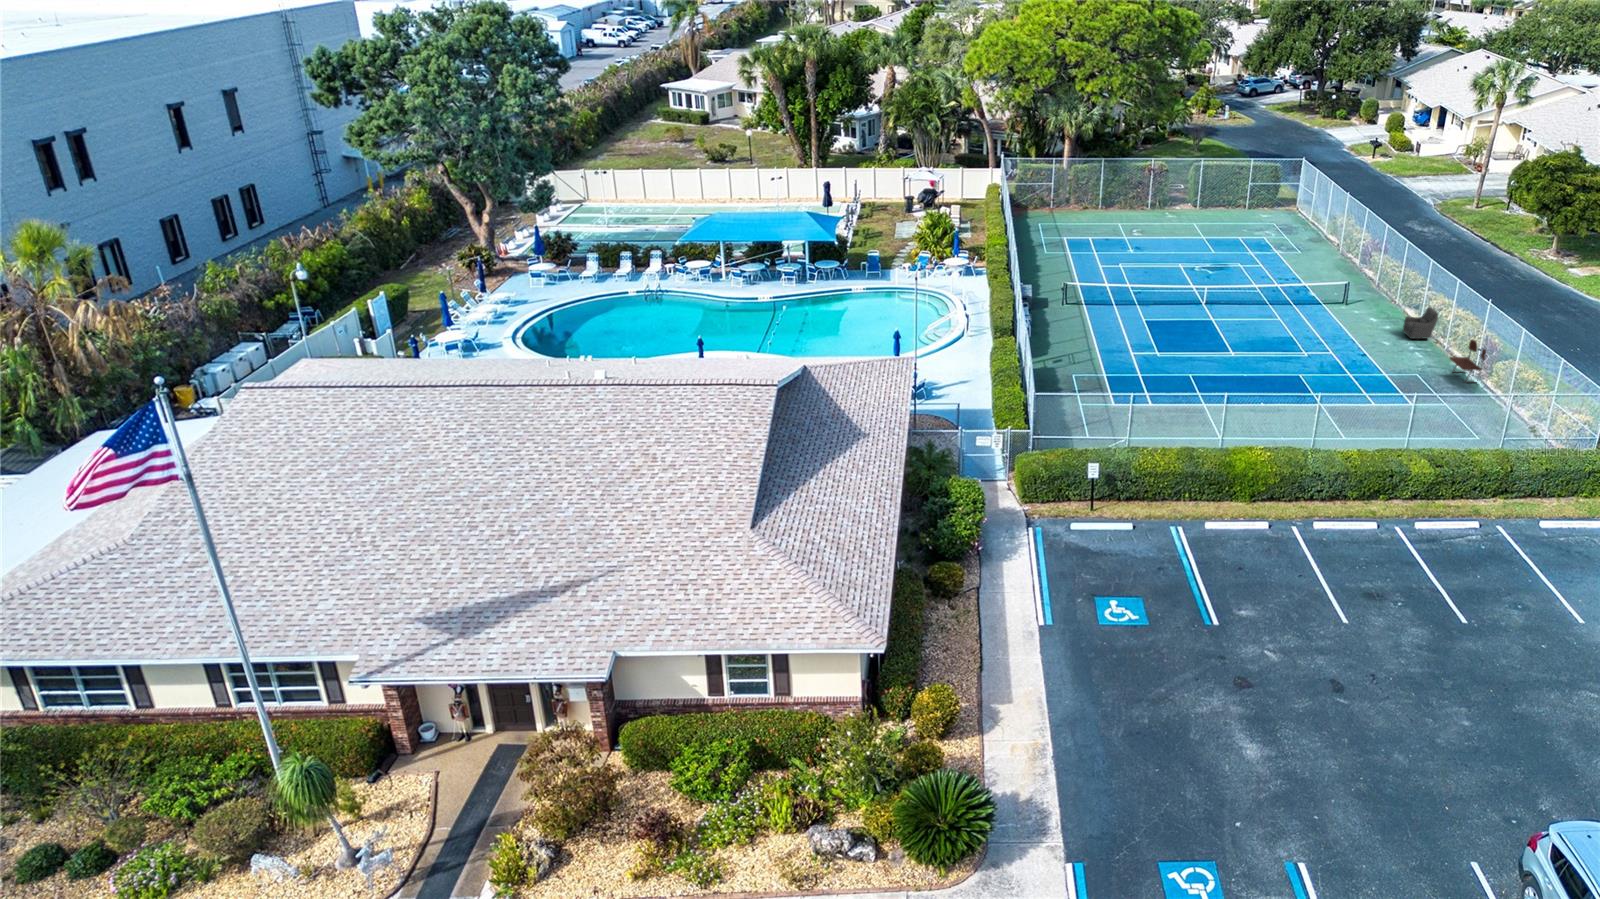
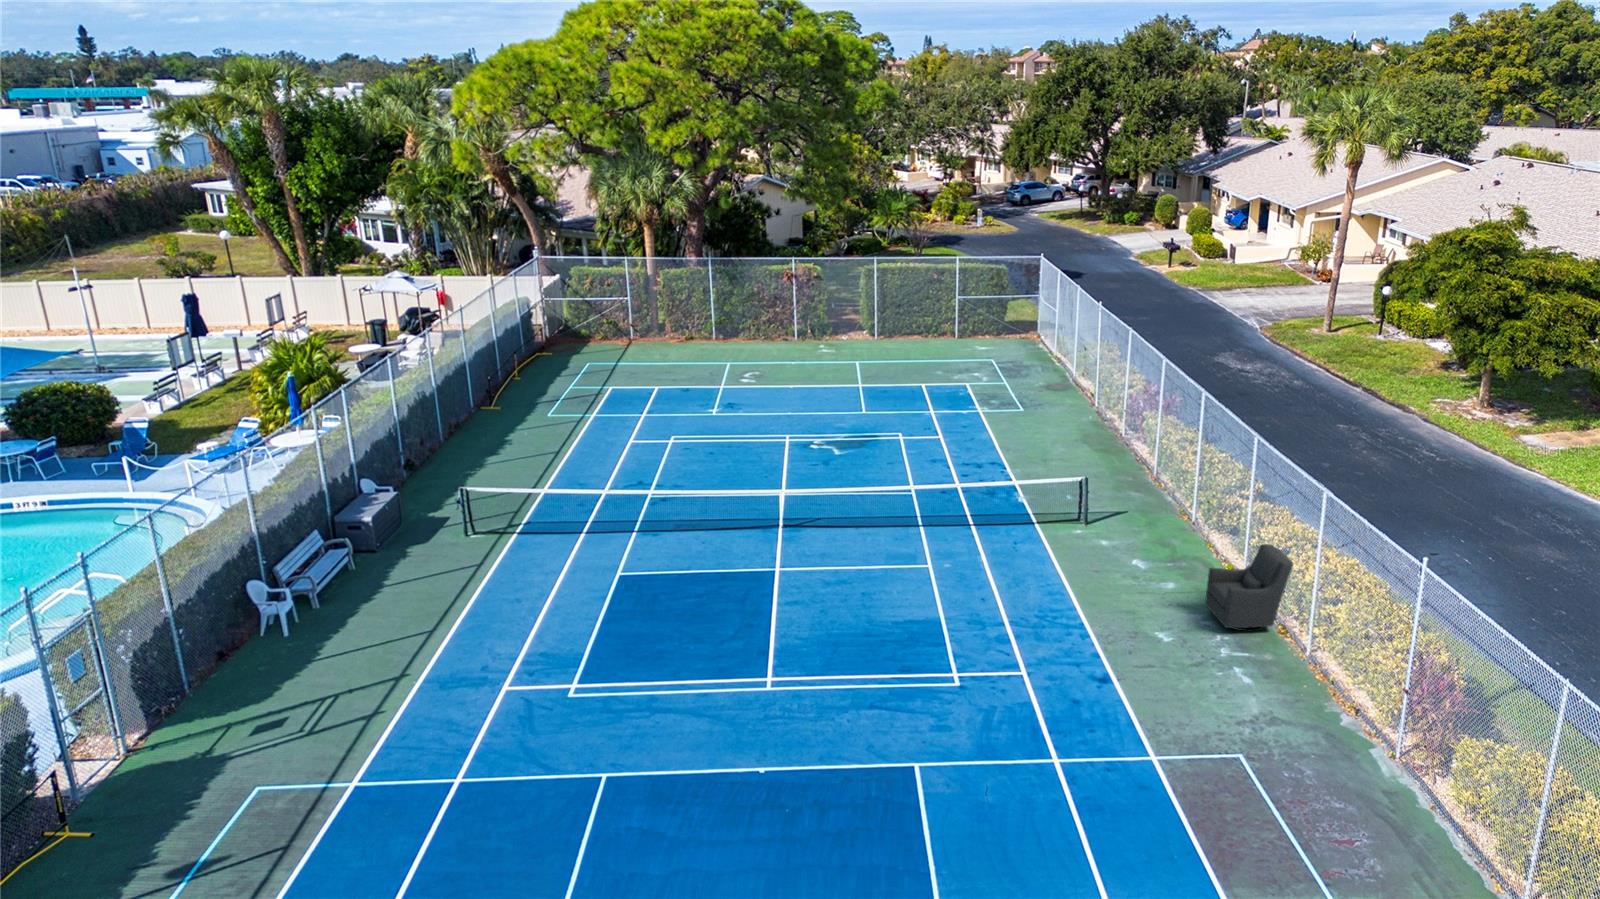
bench: present [1450,339,1486,383] -> none [1331,660,1442,802]

